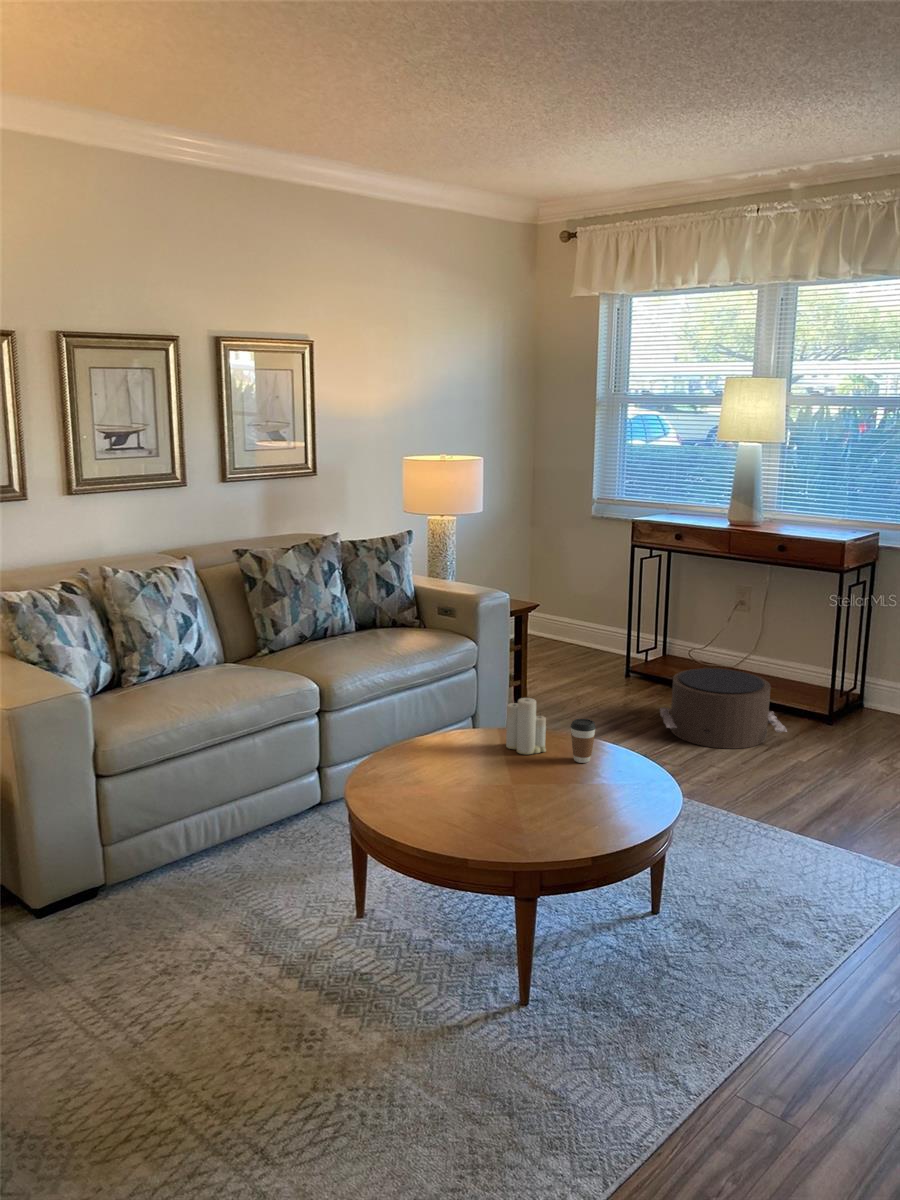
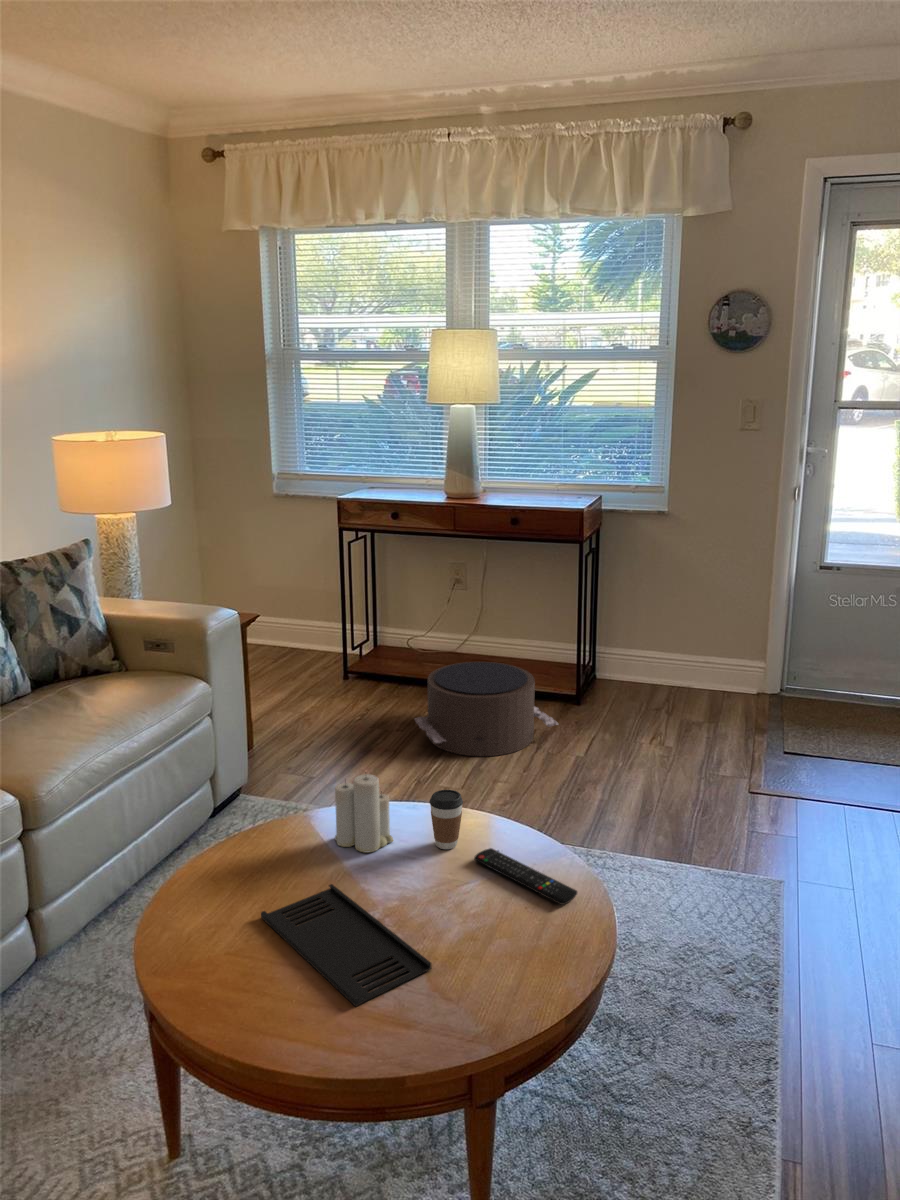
tray: none [431,763,519,821] -> present [261,884,431,1006]
remote control: none [594,766,653,805] -> present [474,848,577,905]

